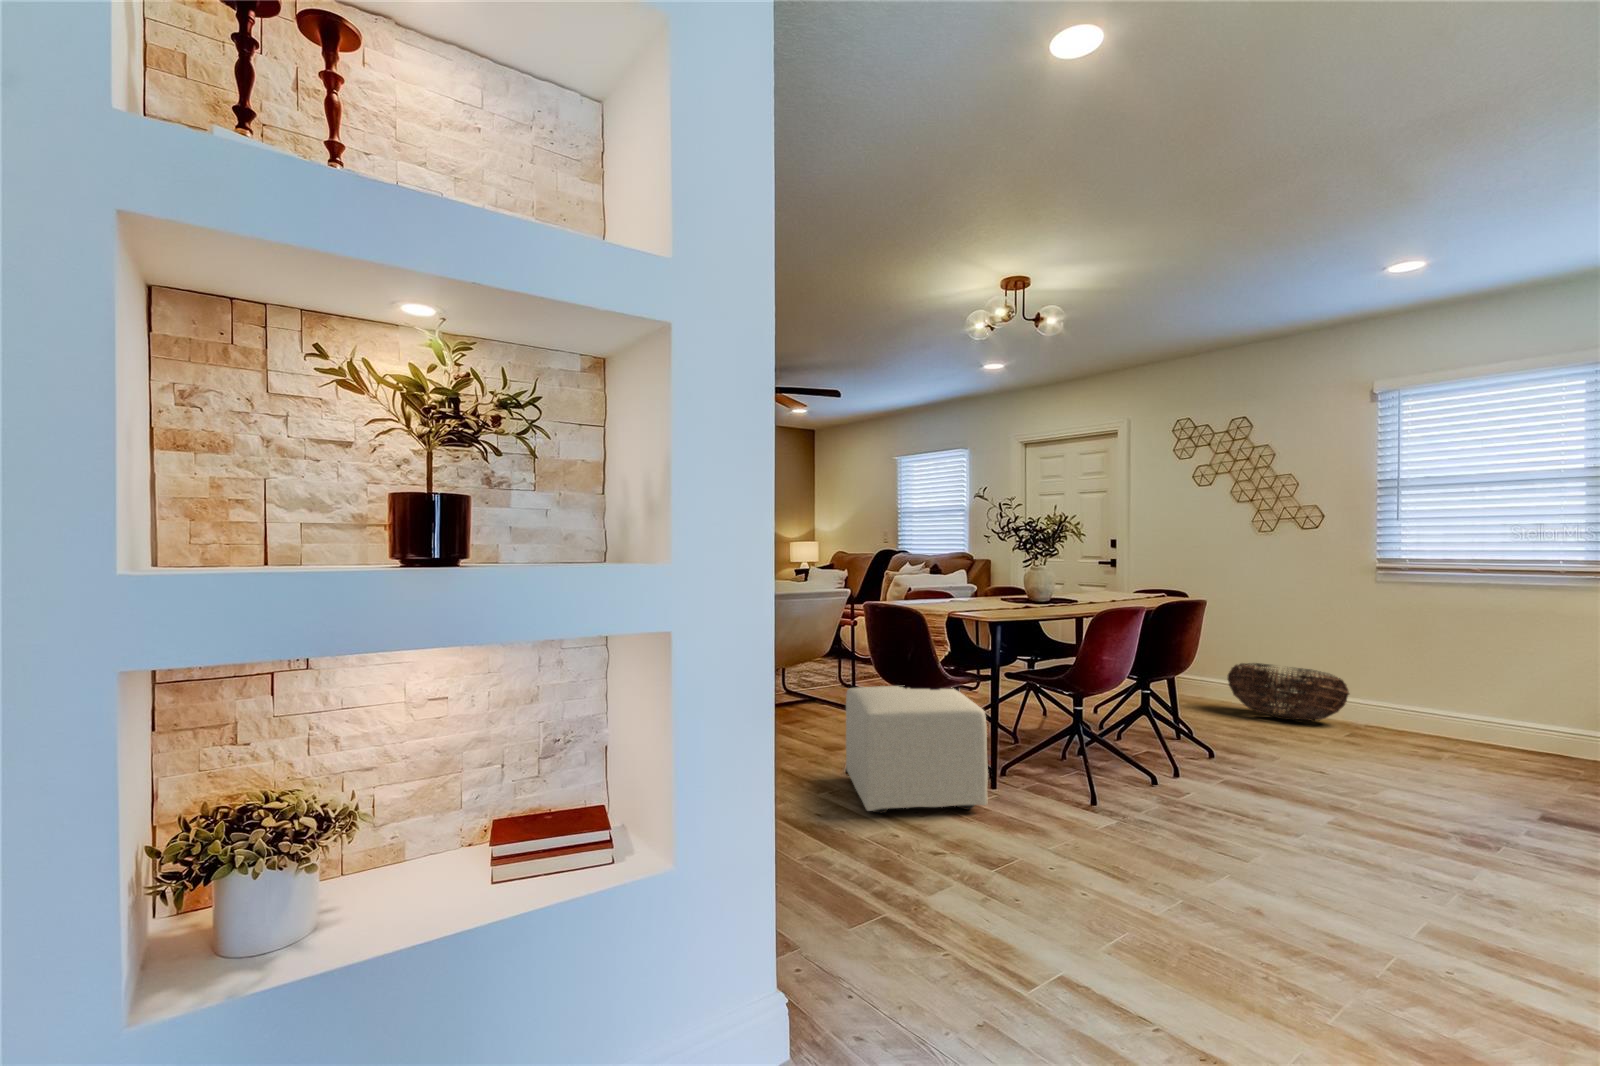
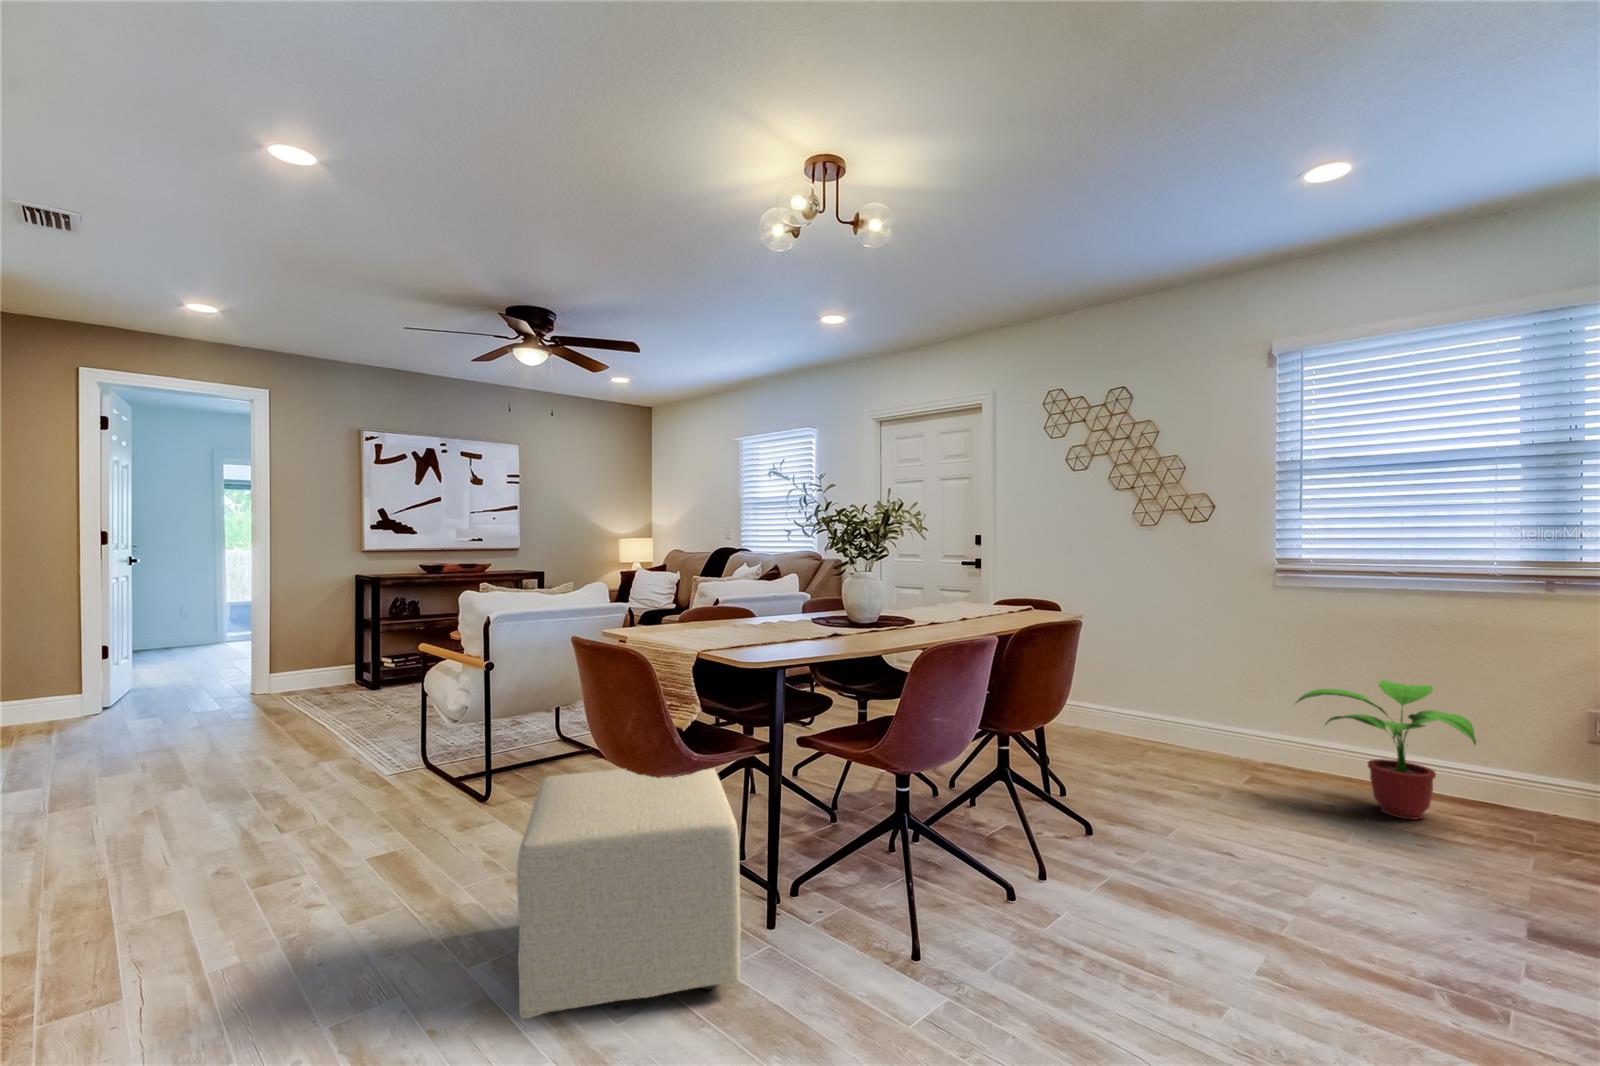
potted plant: none [1386,655,1541,762] -> present [1297,680,1476,819]
basket: present [1228,663,1349,721] -> none [1105,689,1247,761]

